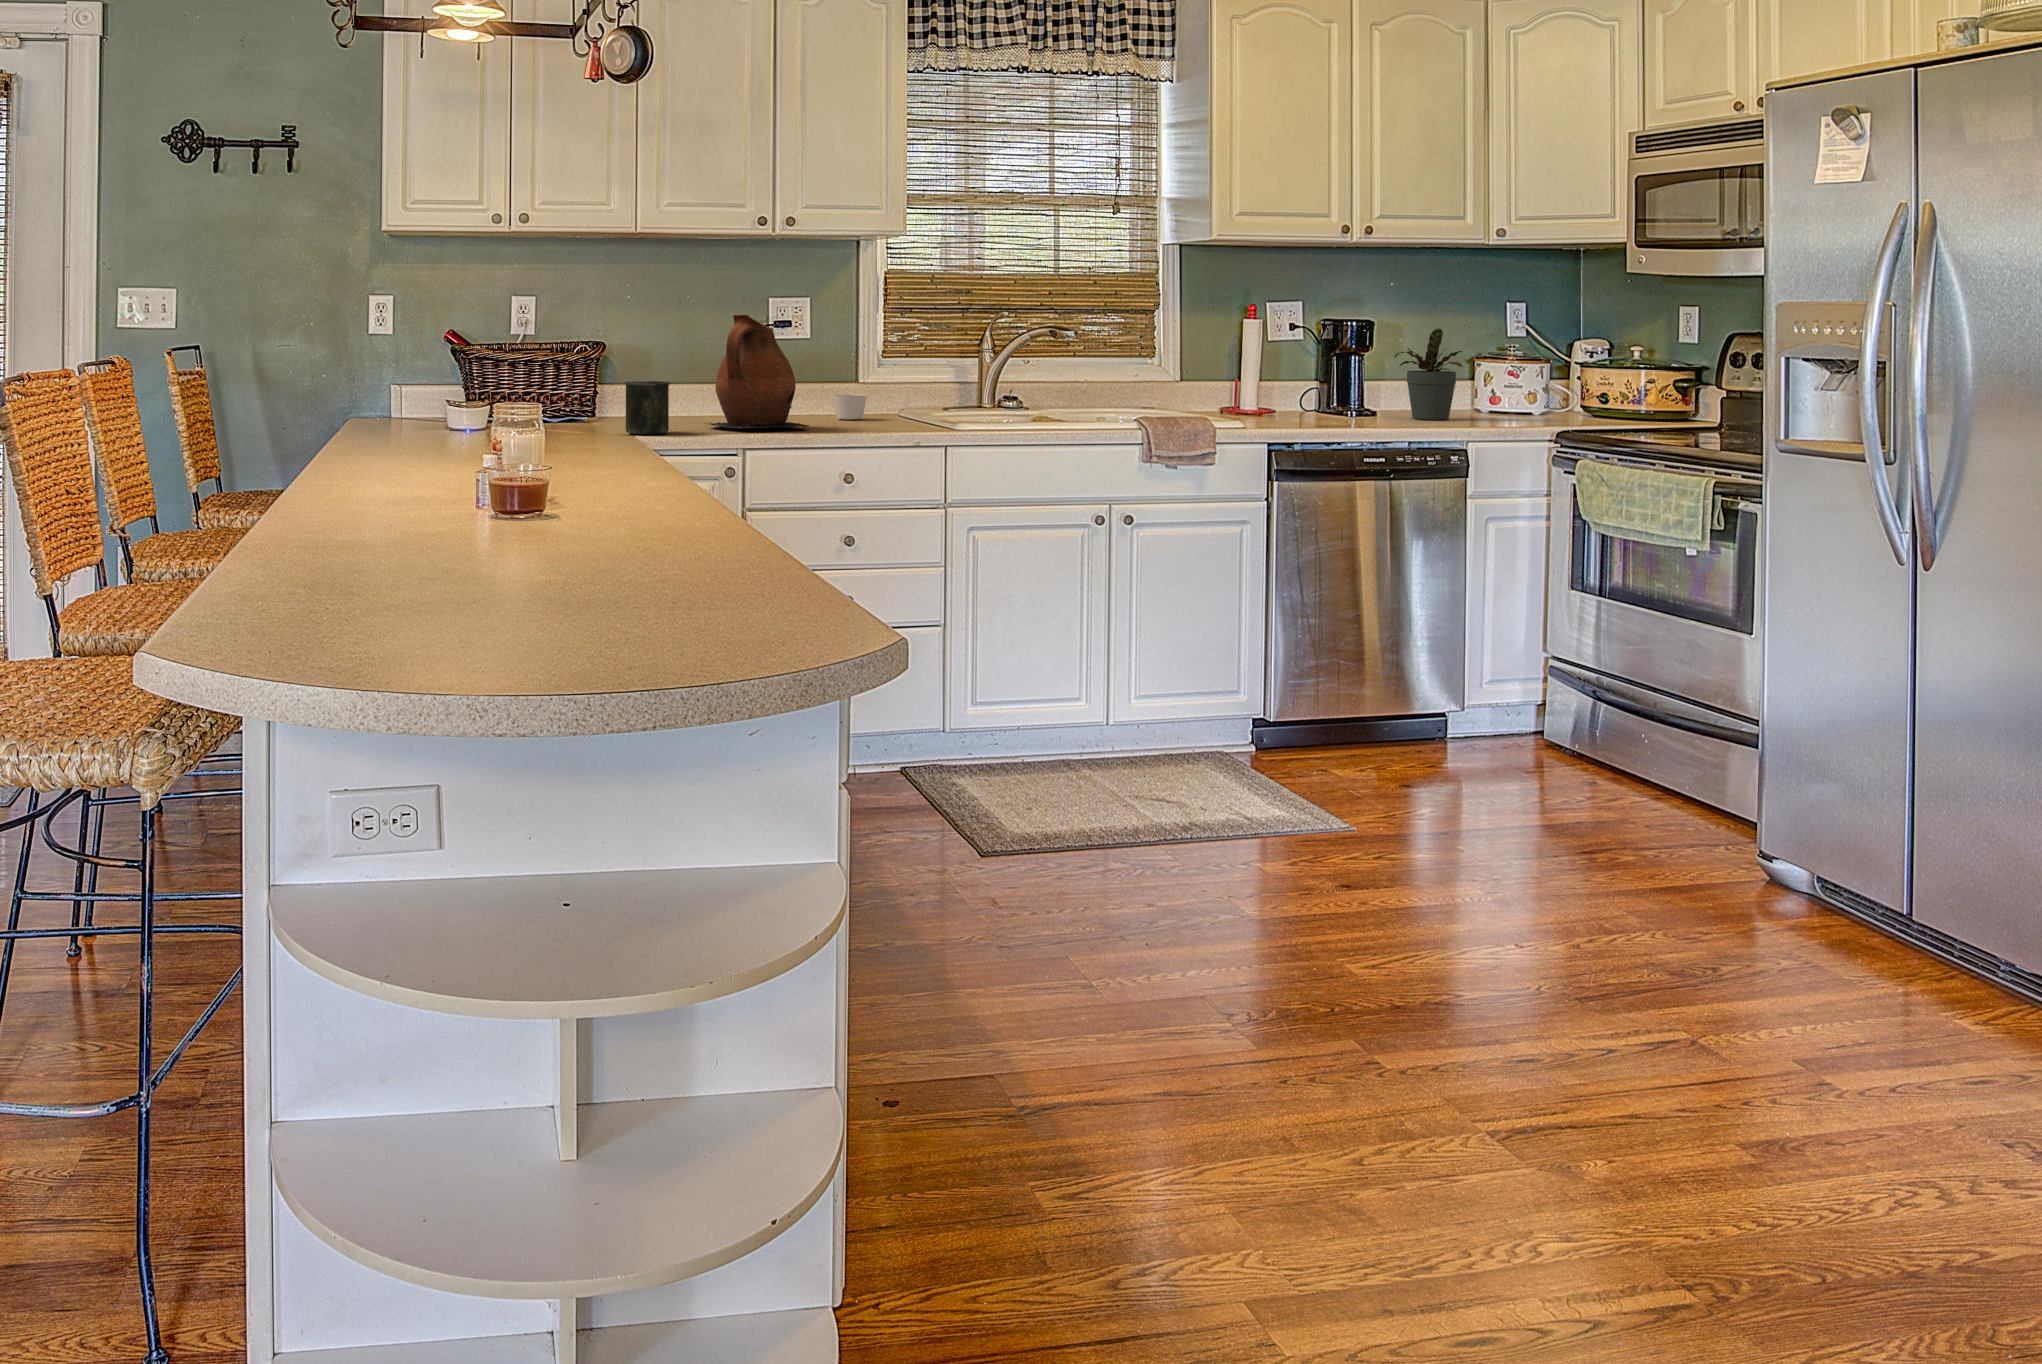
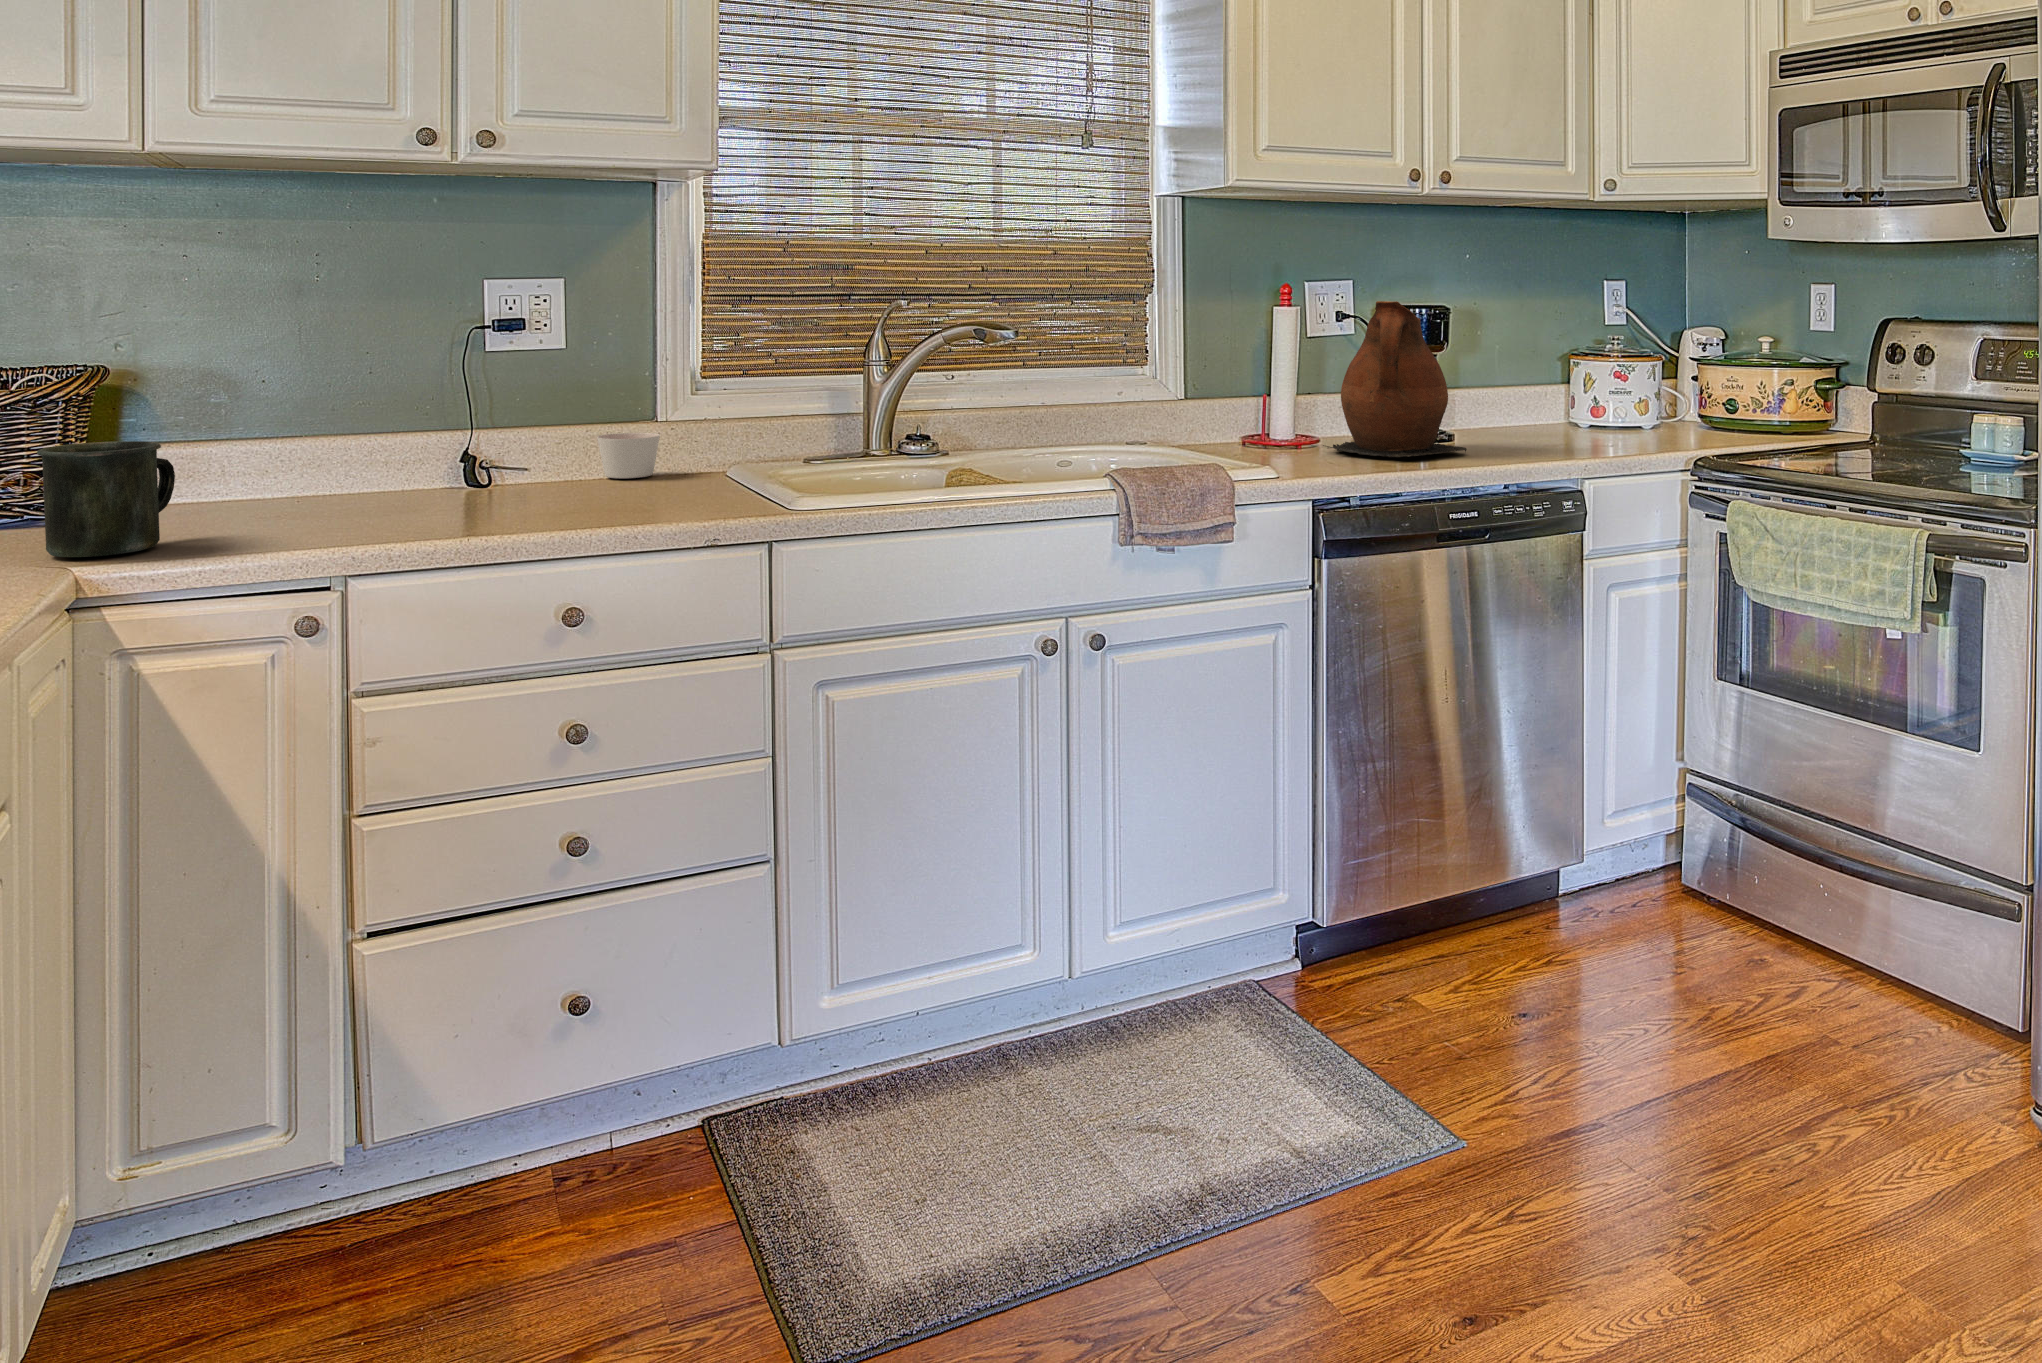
ceramic pitcher: present [705,314,809,429] -> present [1323,301,1466,457]
potted plant: present [1394,328,1462,420] -> none [1478,316,1573,444]

